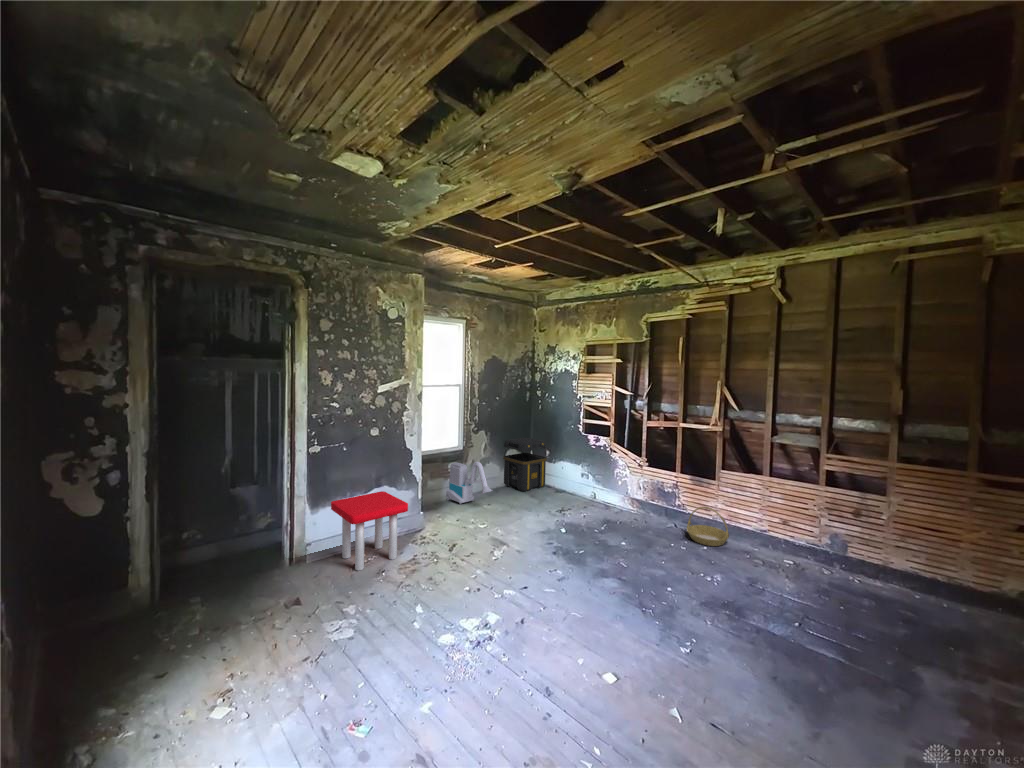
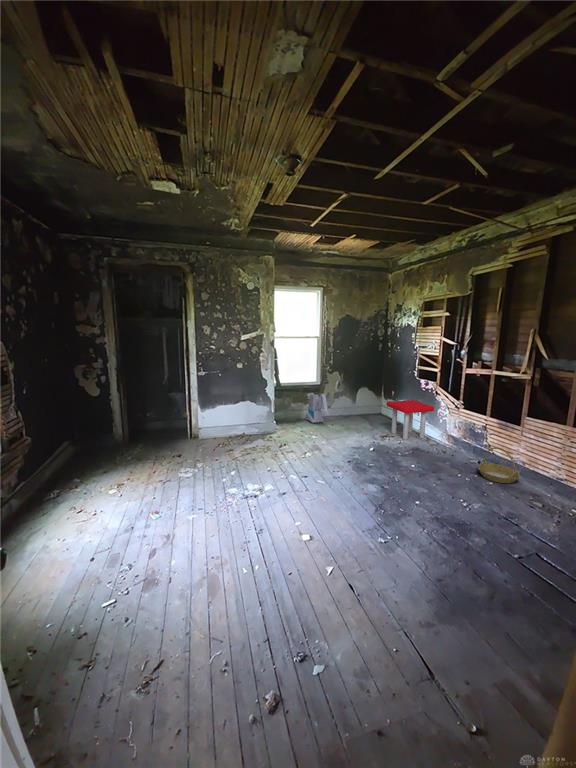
toolbox: present [503,438,547,491] -> none [356,381,390,421]
stool: present [331,491,408,571] -> present [386,400,434,440]

